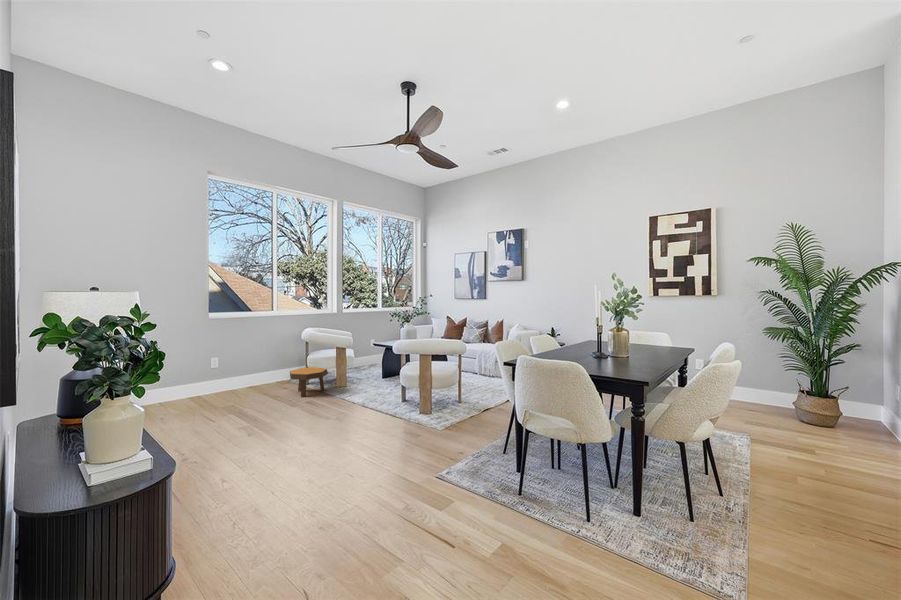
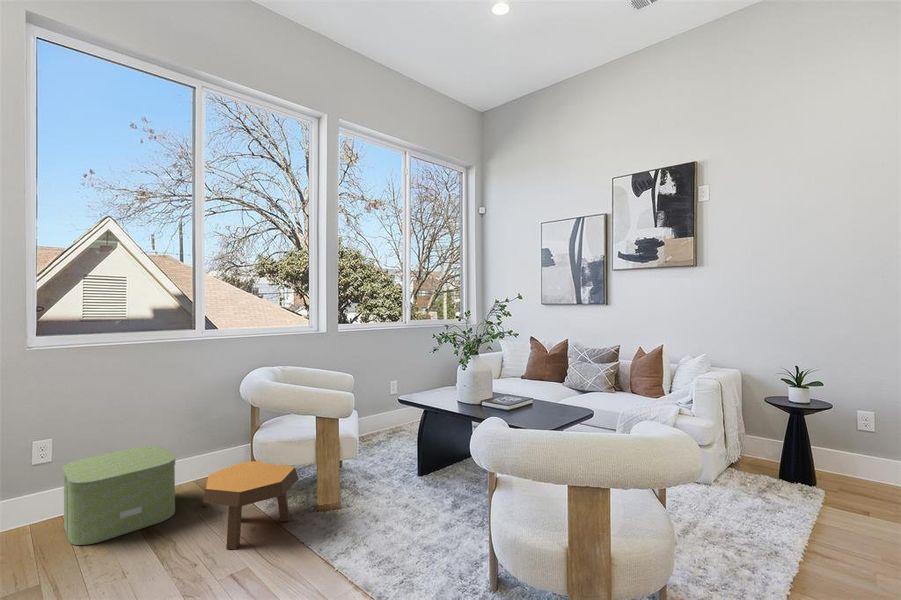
storage box: none [225,363,273,397] -> present [62,445,176,545]

